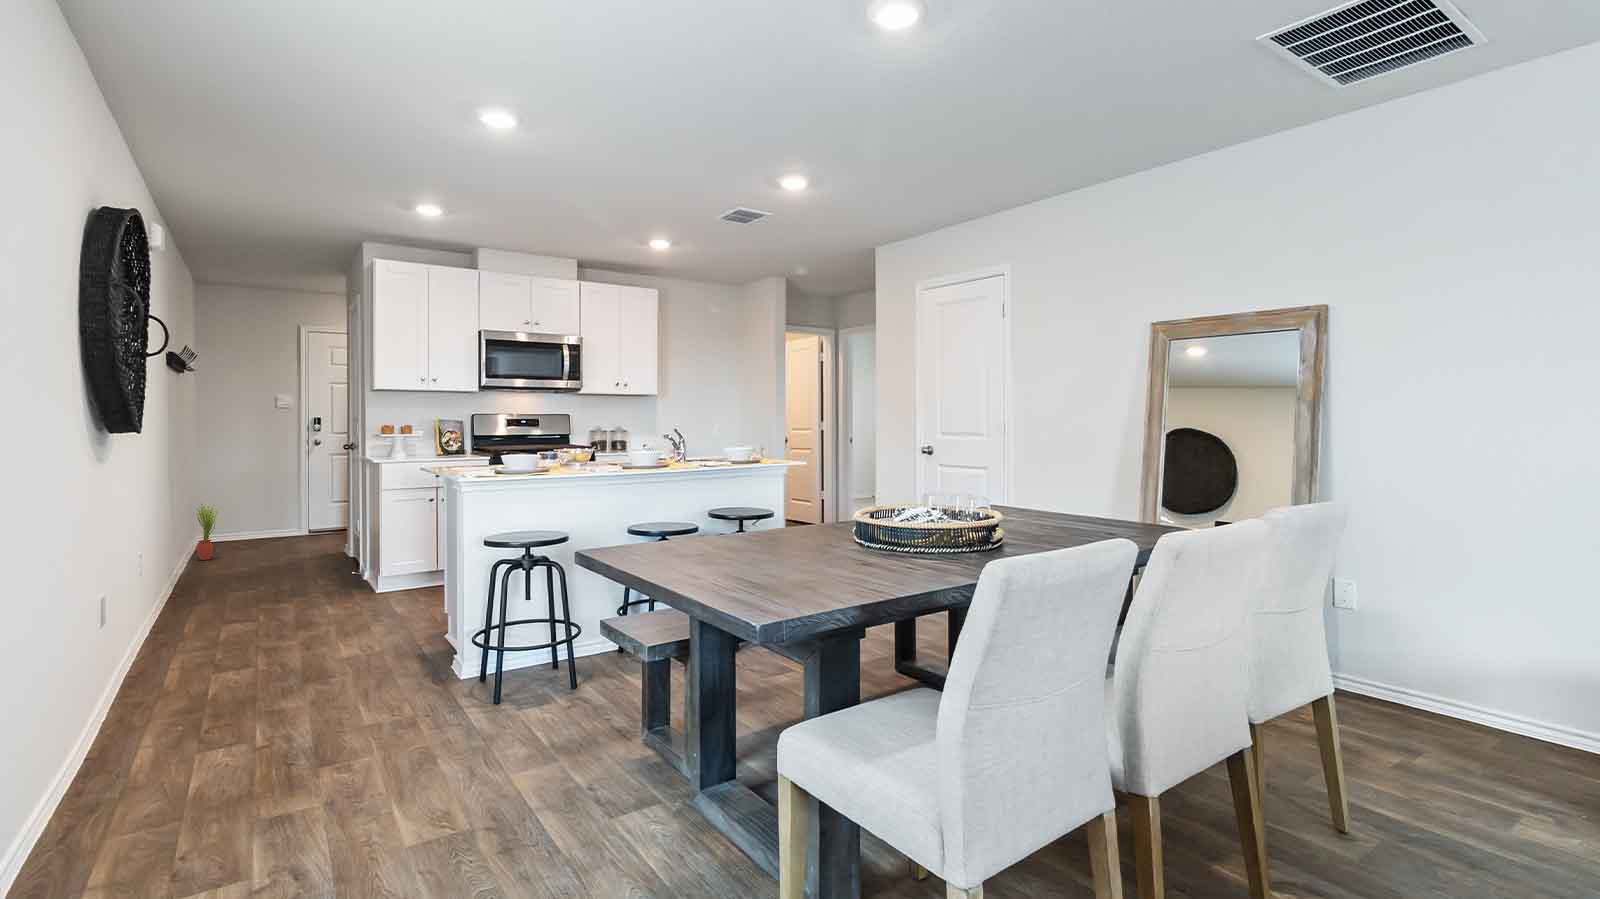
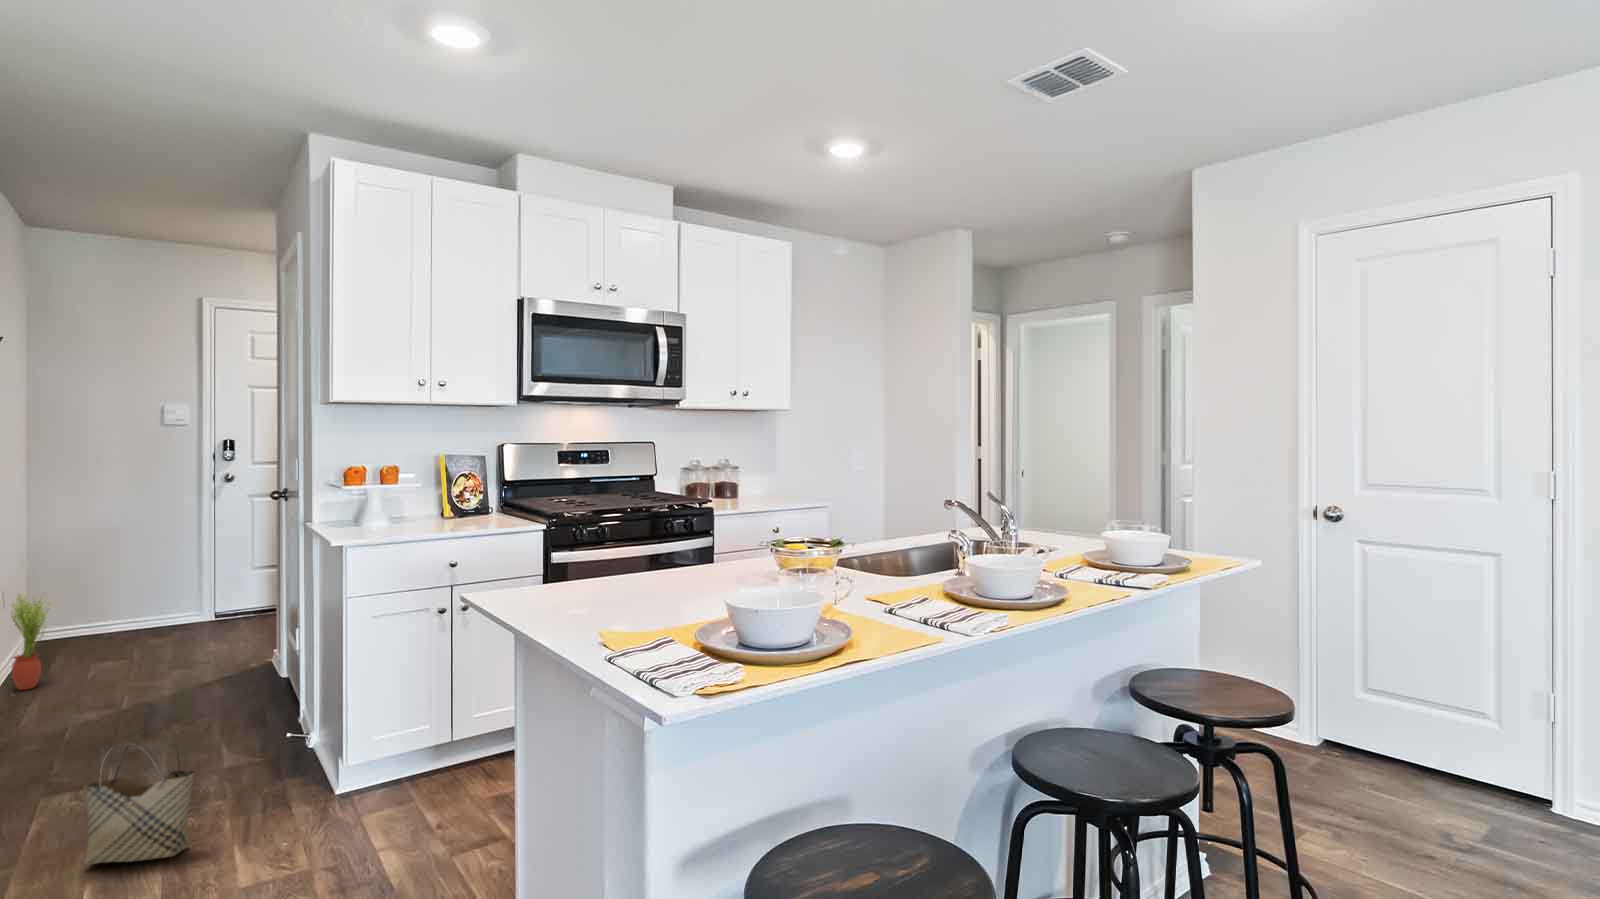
woven basket: none [256,547,307,607] -> present [84,728,195,865]

